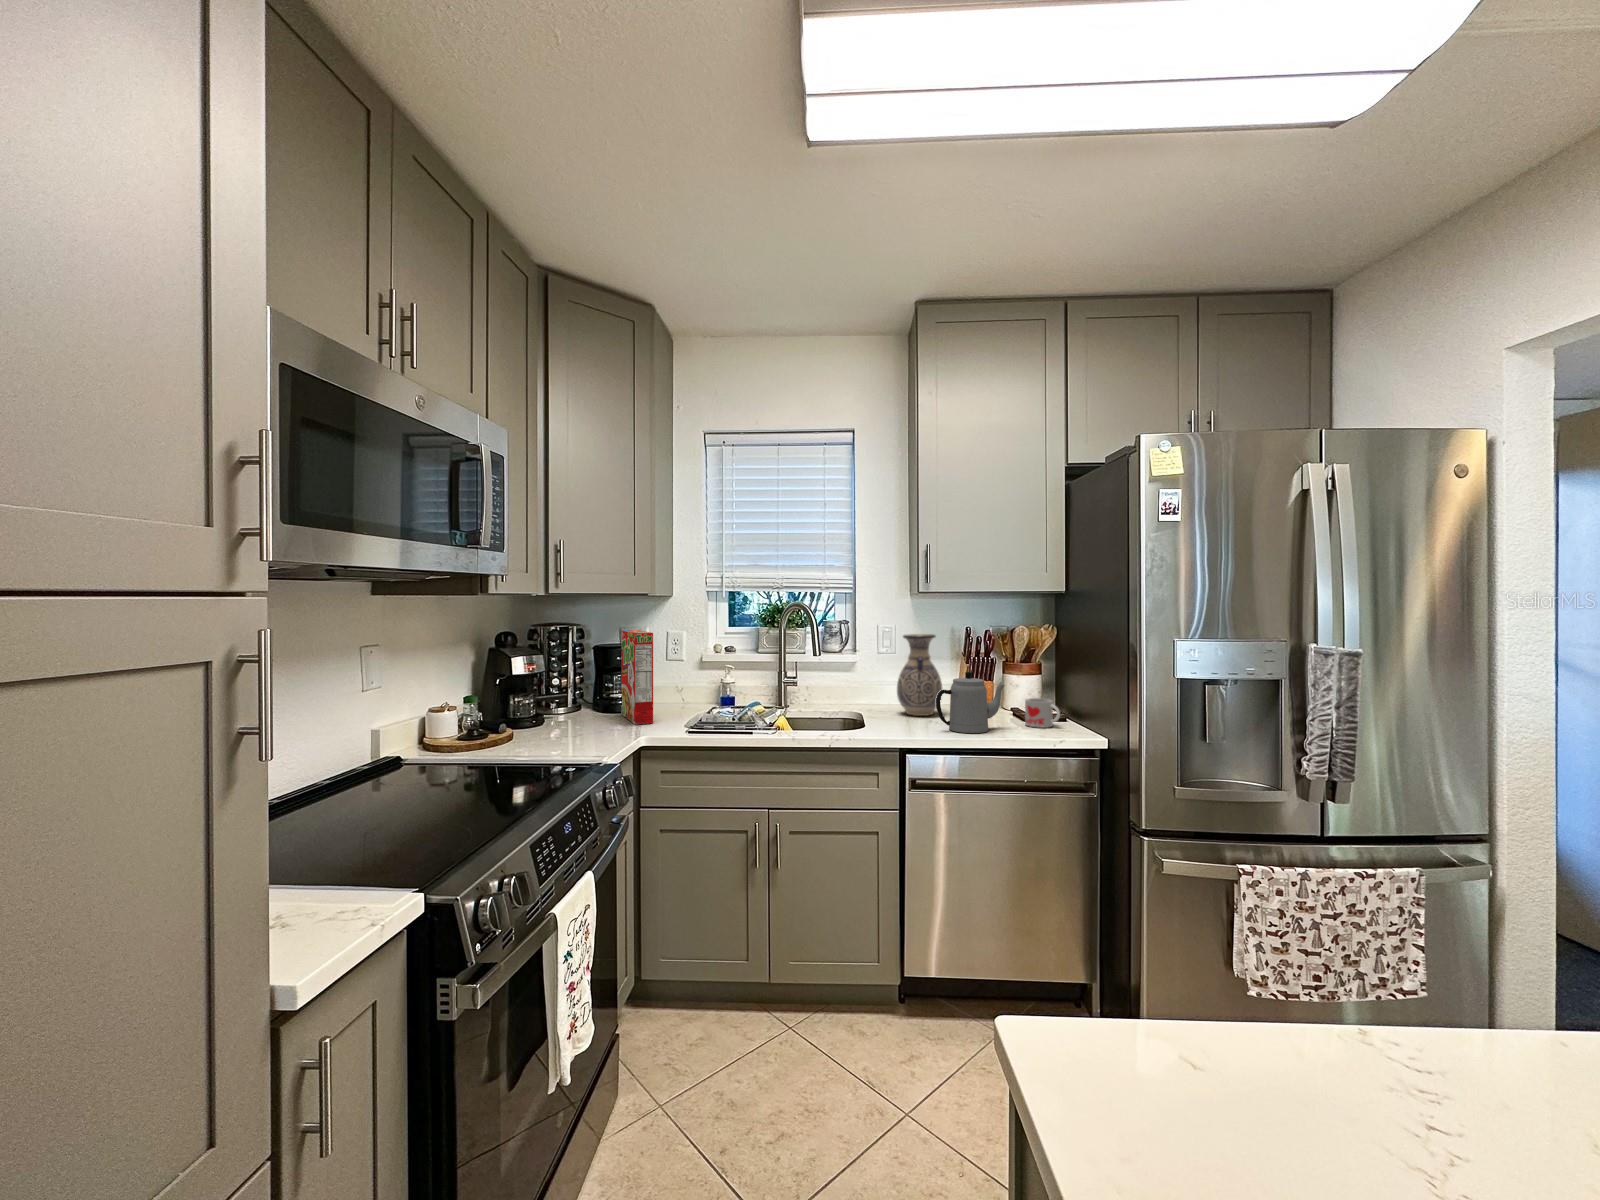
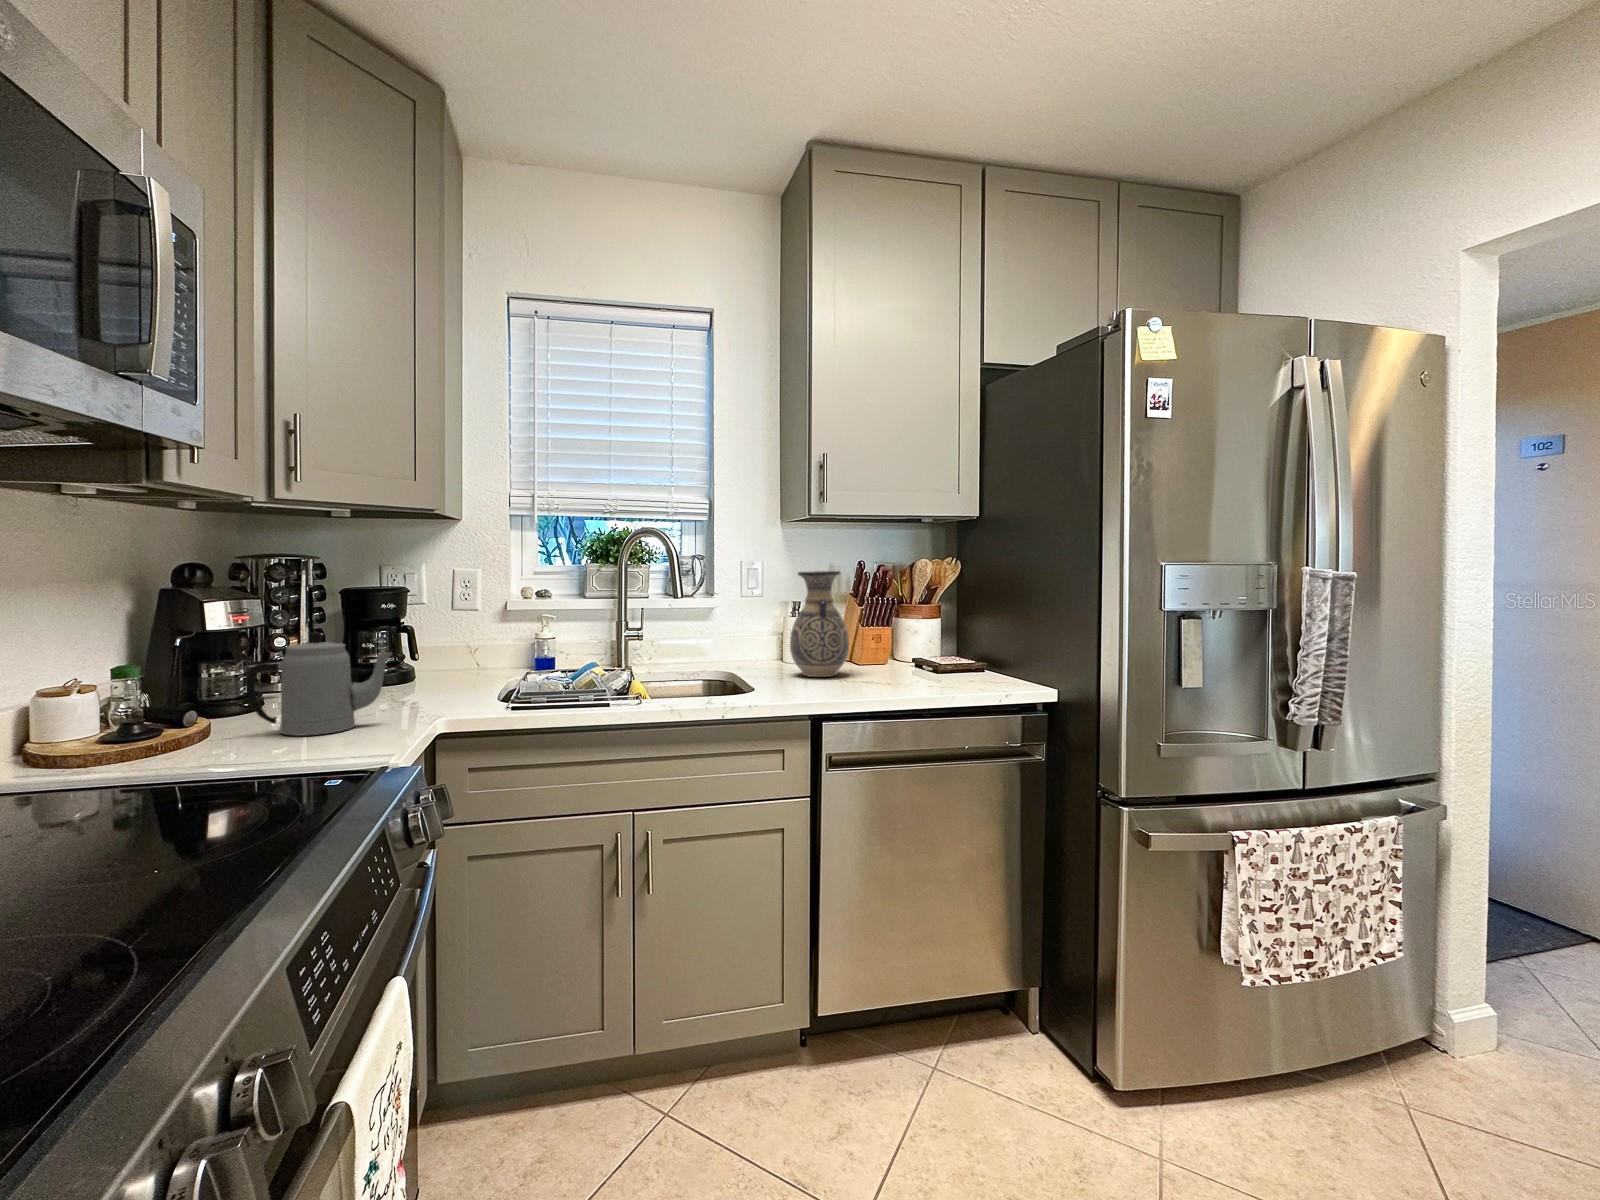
cereal box: present [621,630,653,725] -> none [387,566,447,705]
teapot: present [936,672,1005,733] -> present [246,632,391,736]
mug: present [1025,698,1060,728] -> none [958,648,1002,684]

